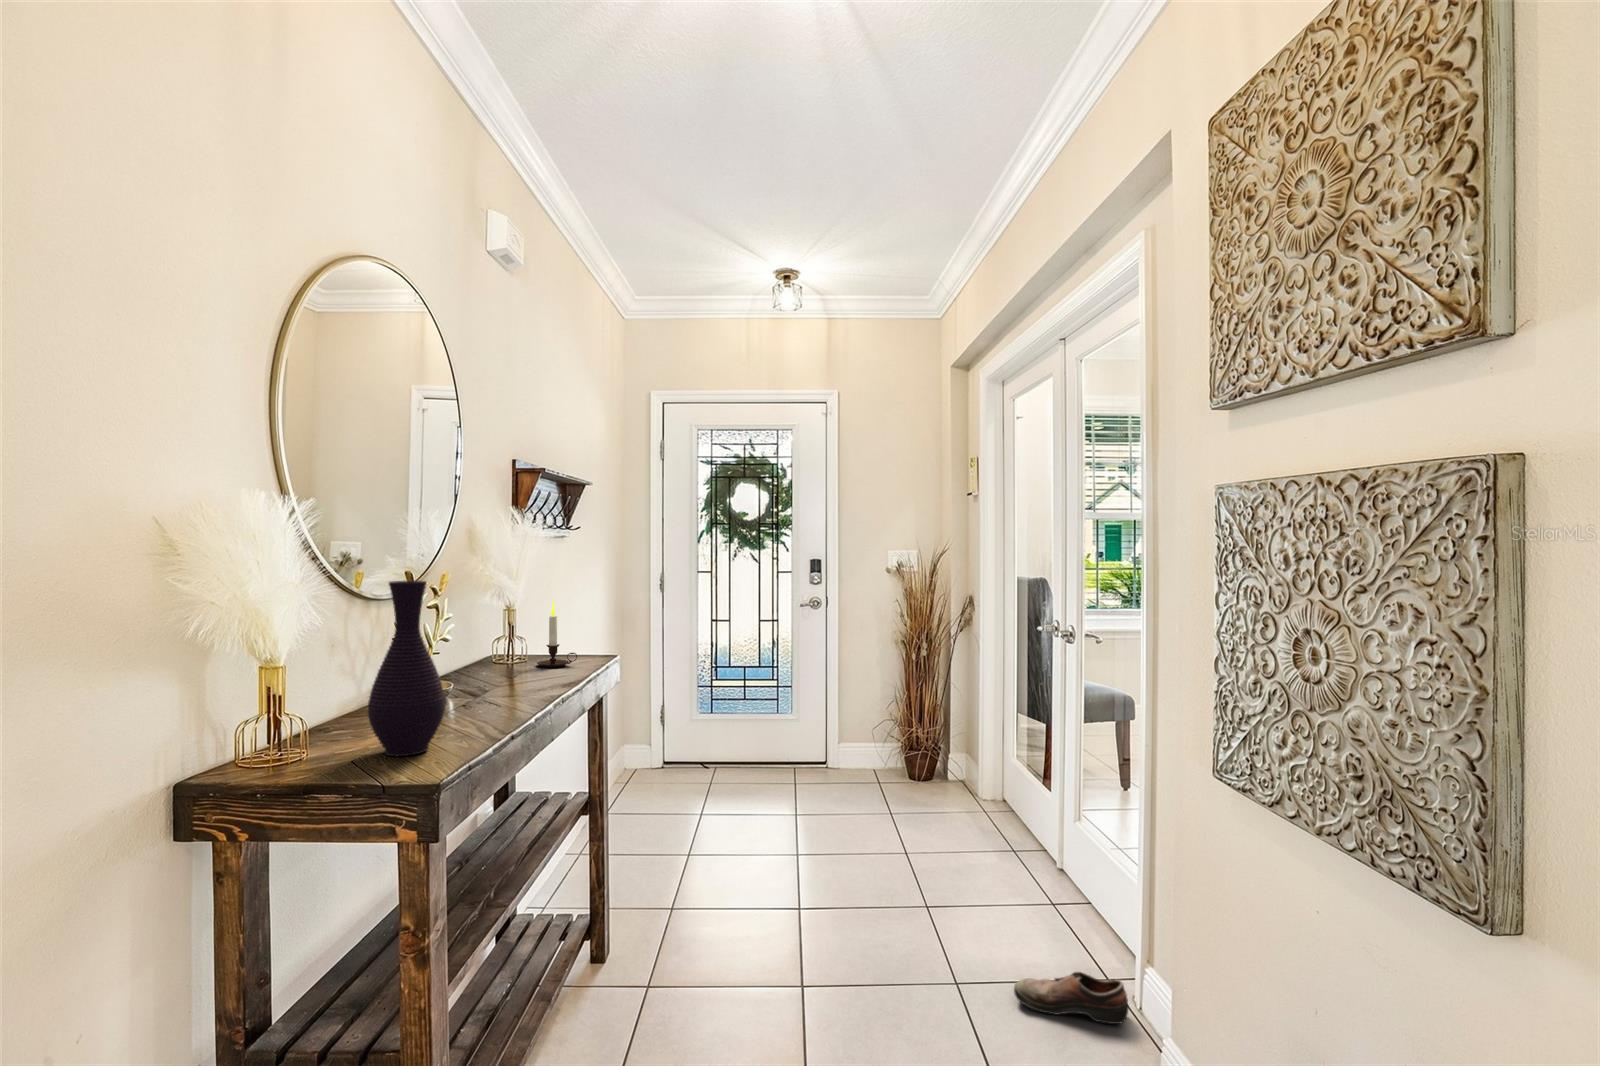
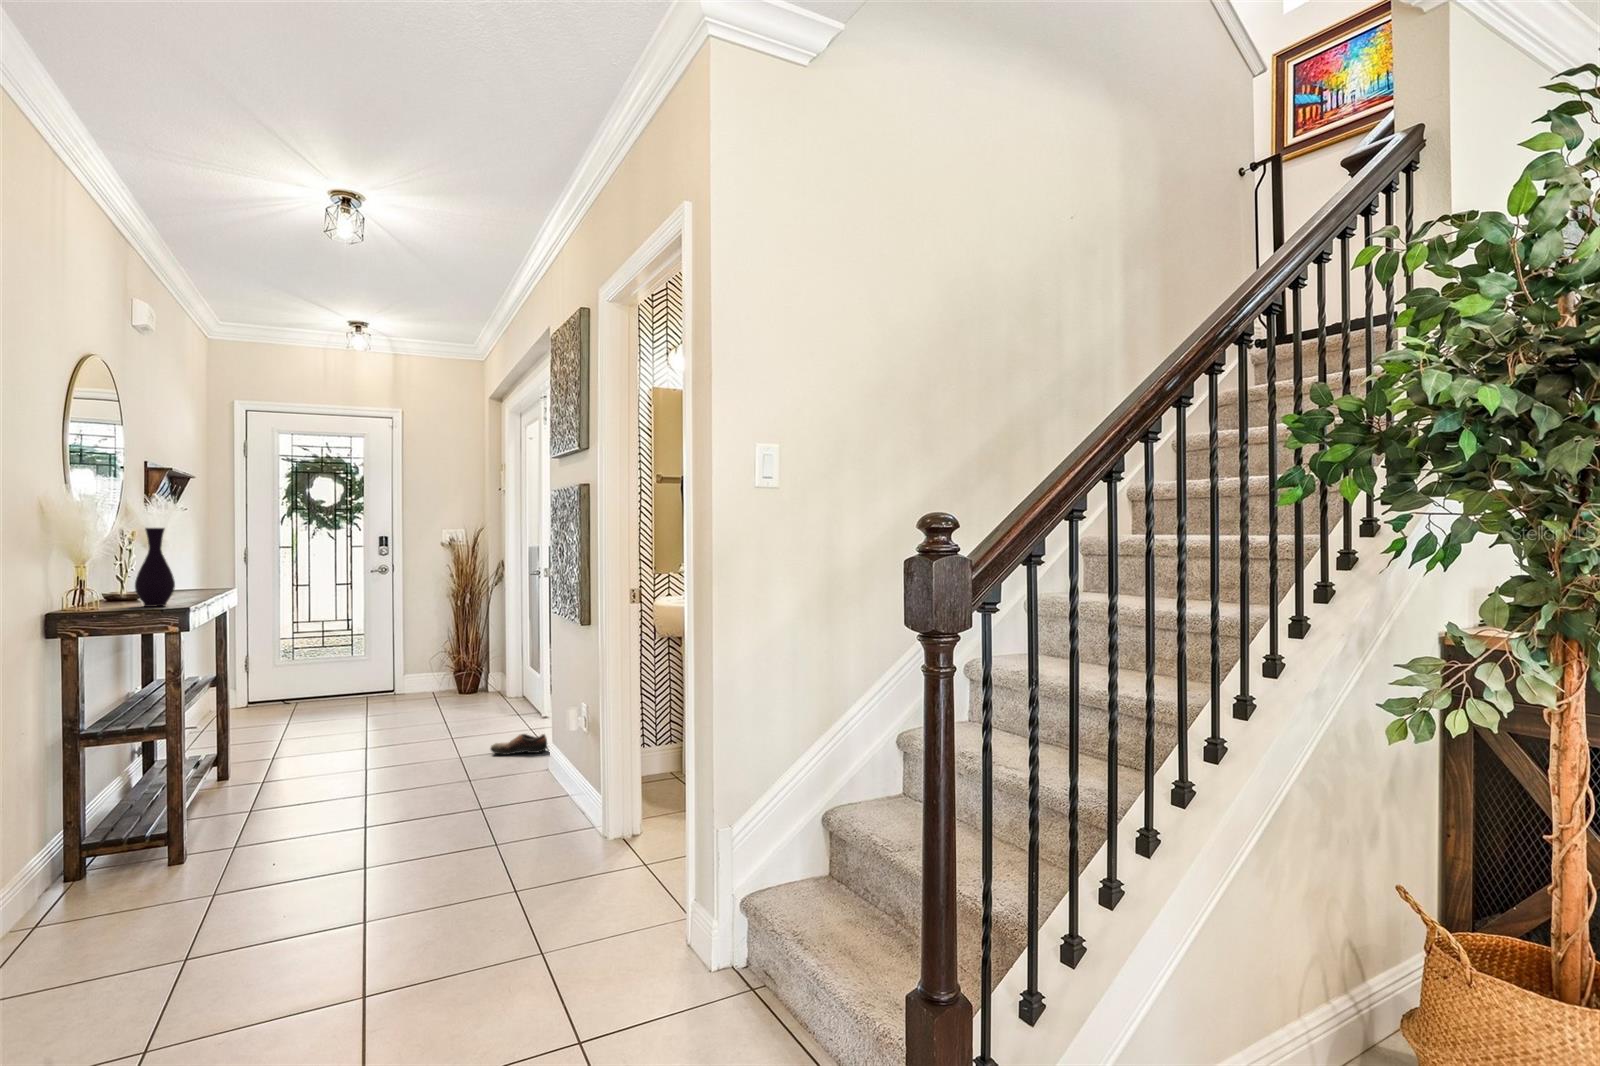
candle: present [537,600,577,667] -> none [178,553,208,594]

